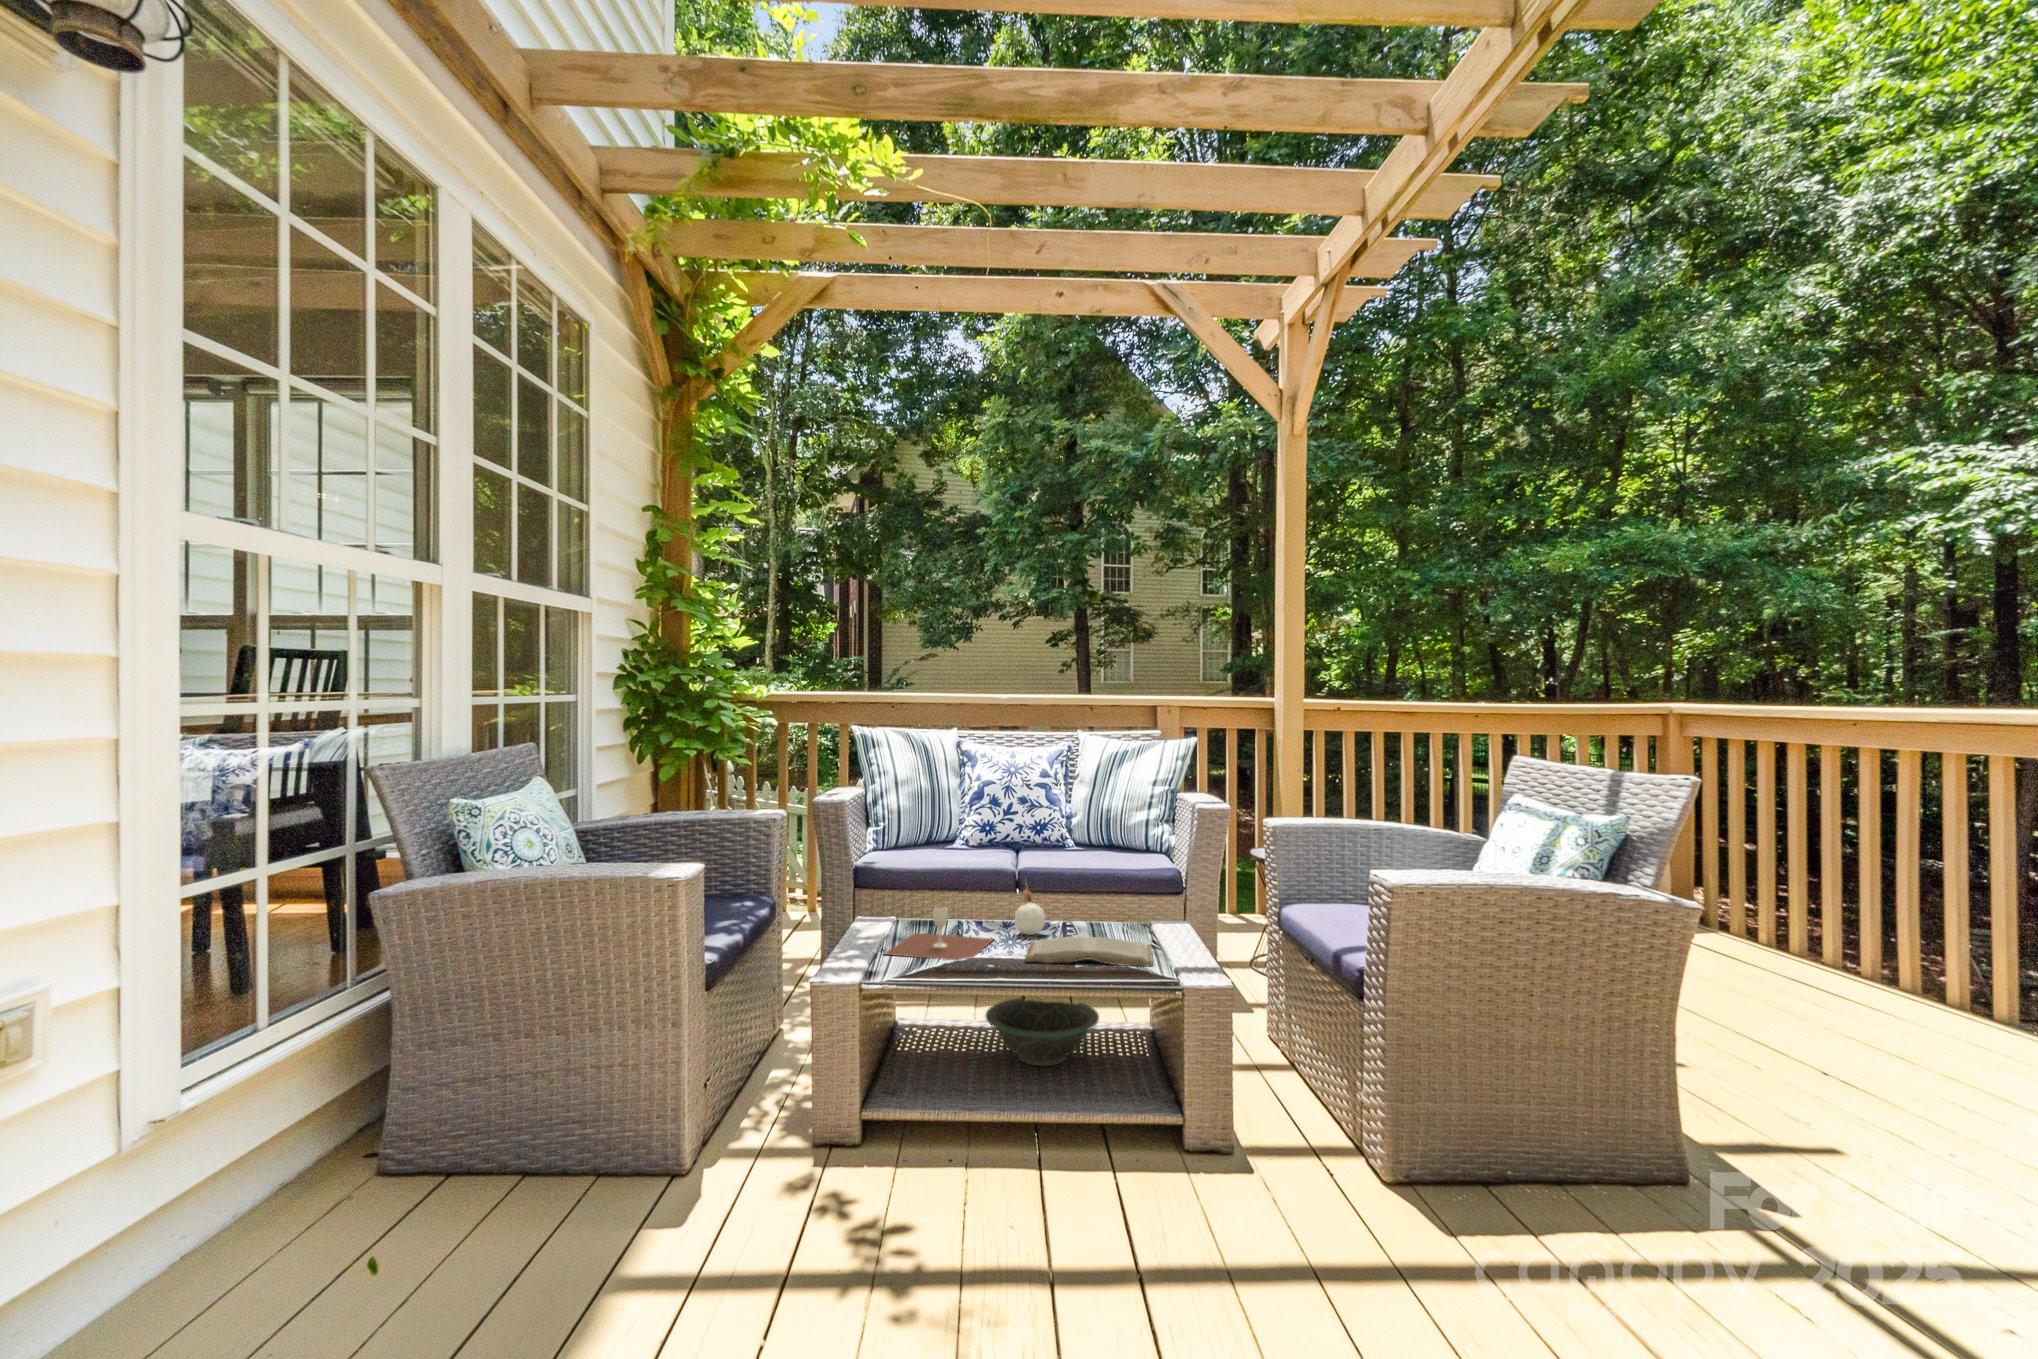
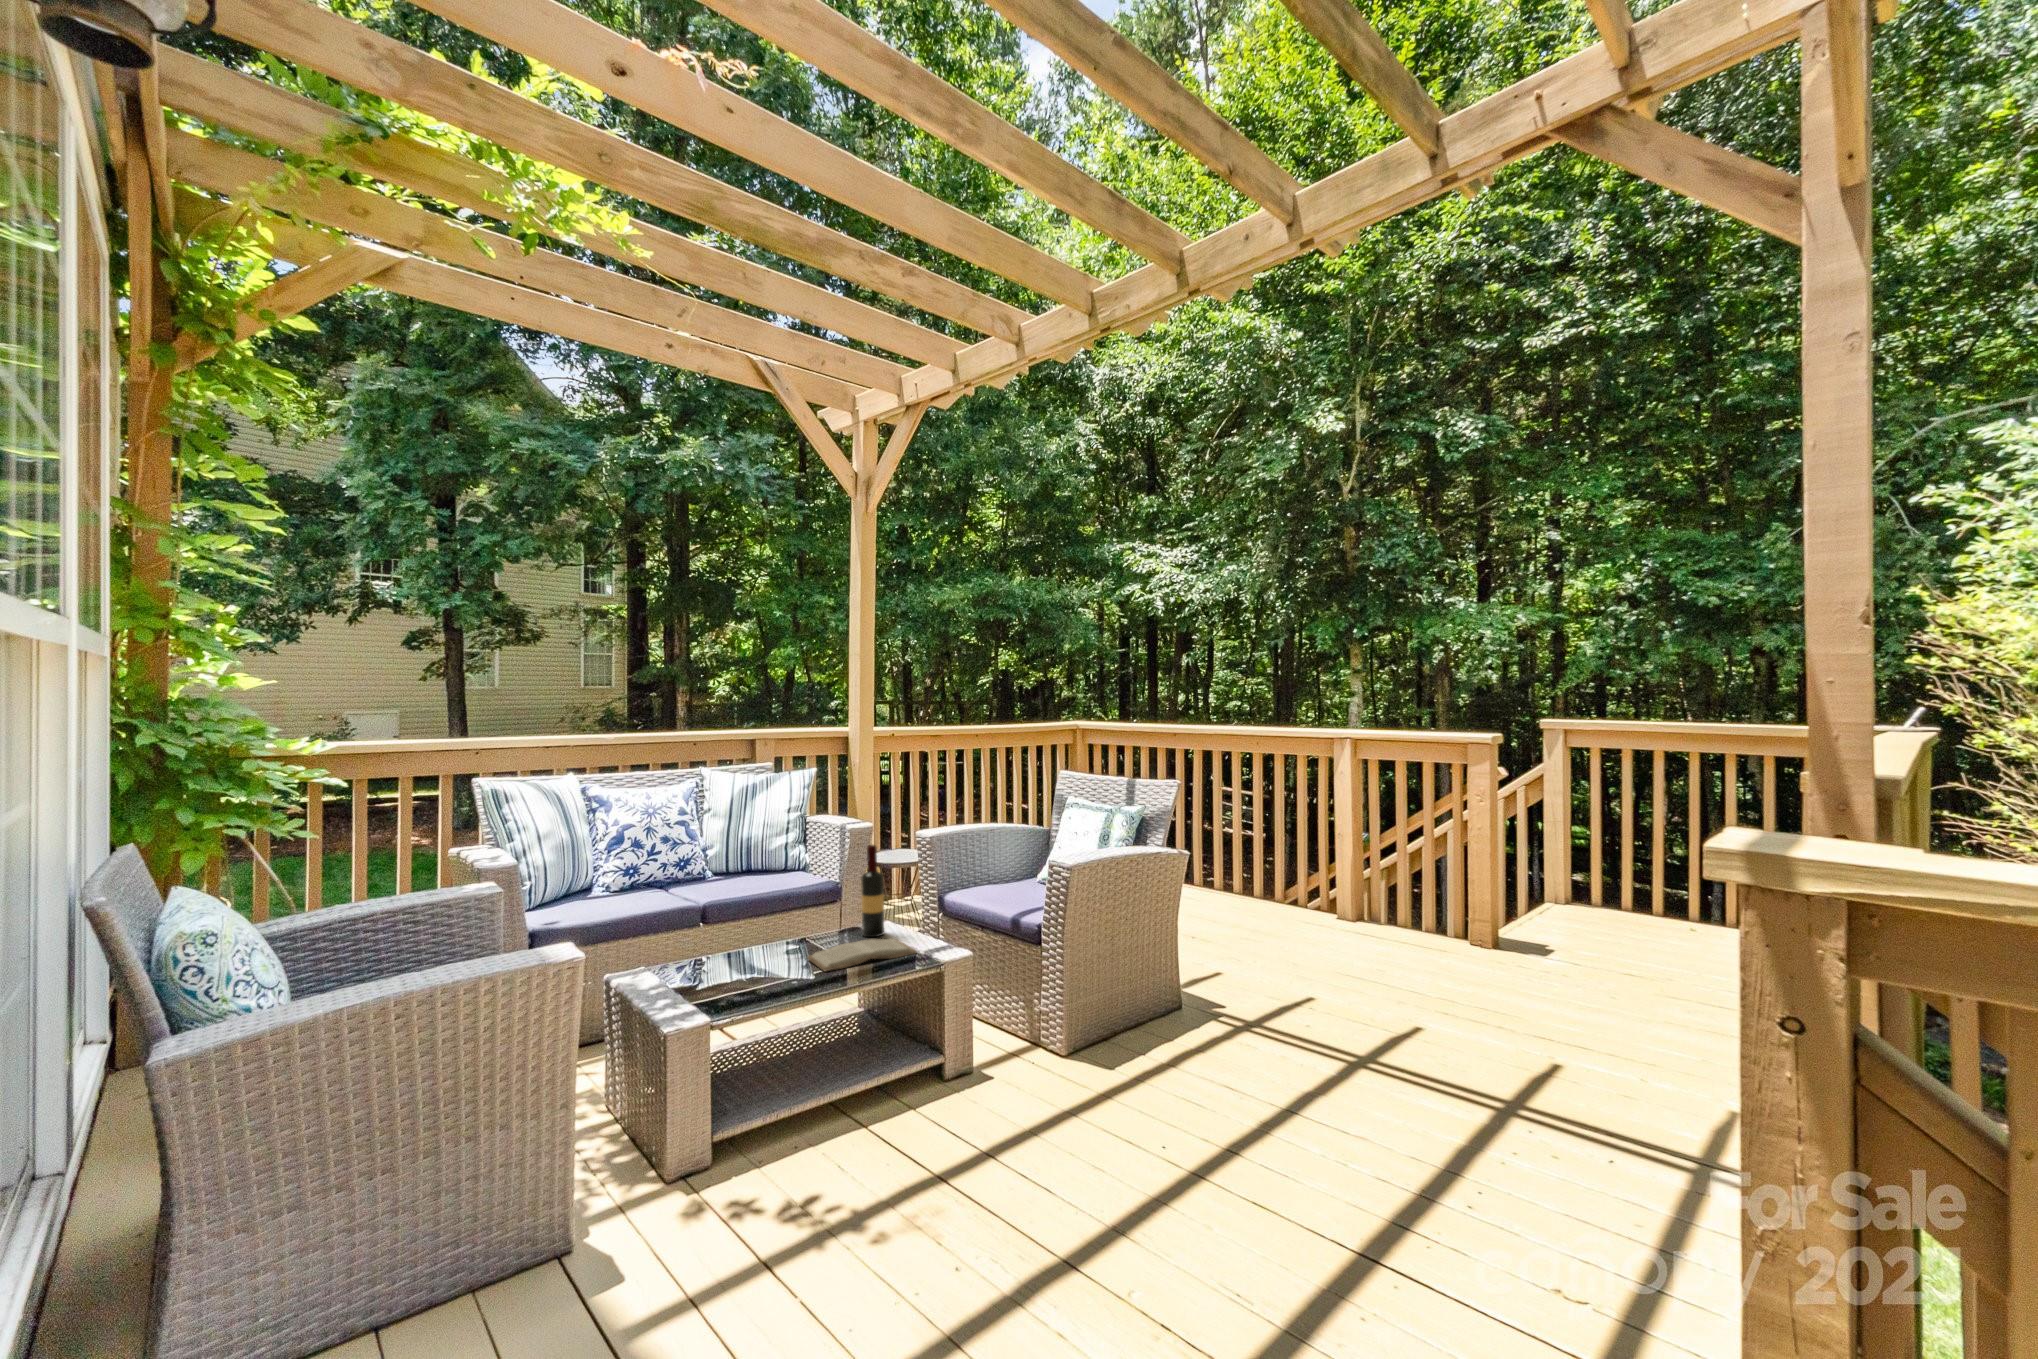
wine bottle: none [1129,821,1158,940] -> present [861,845,884,937]
candle: present [1015,884,1045,935] -> none [774,906,801,952]
wine glass: present [883,906,993,960] -> none [692,942,779,995]
decorative bowl: present [985,998,1099,1066] -> none [751,999,847,1059]

